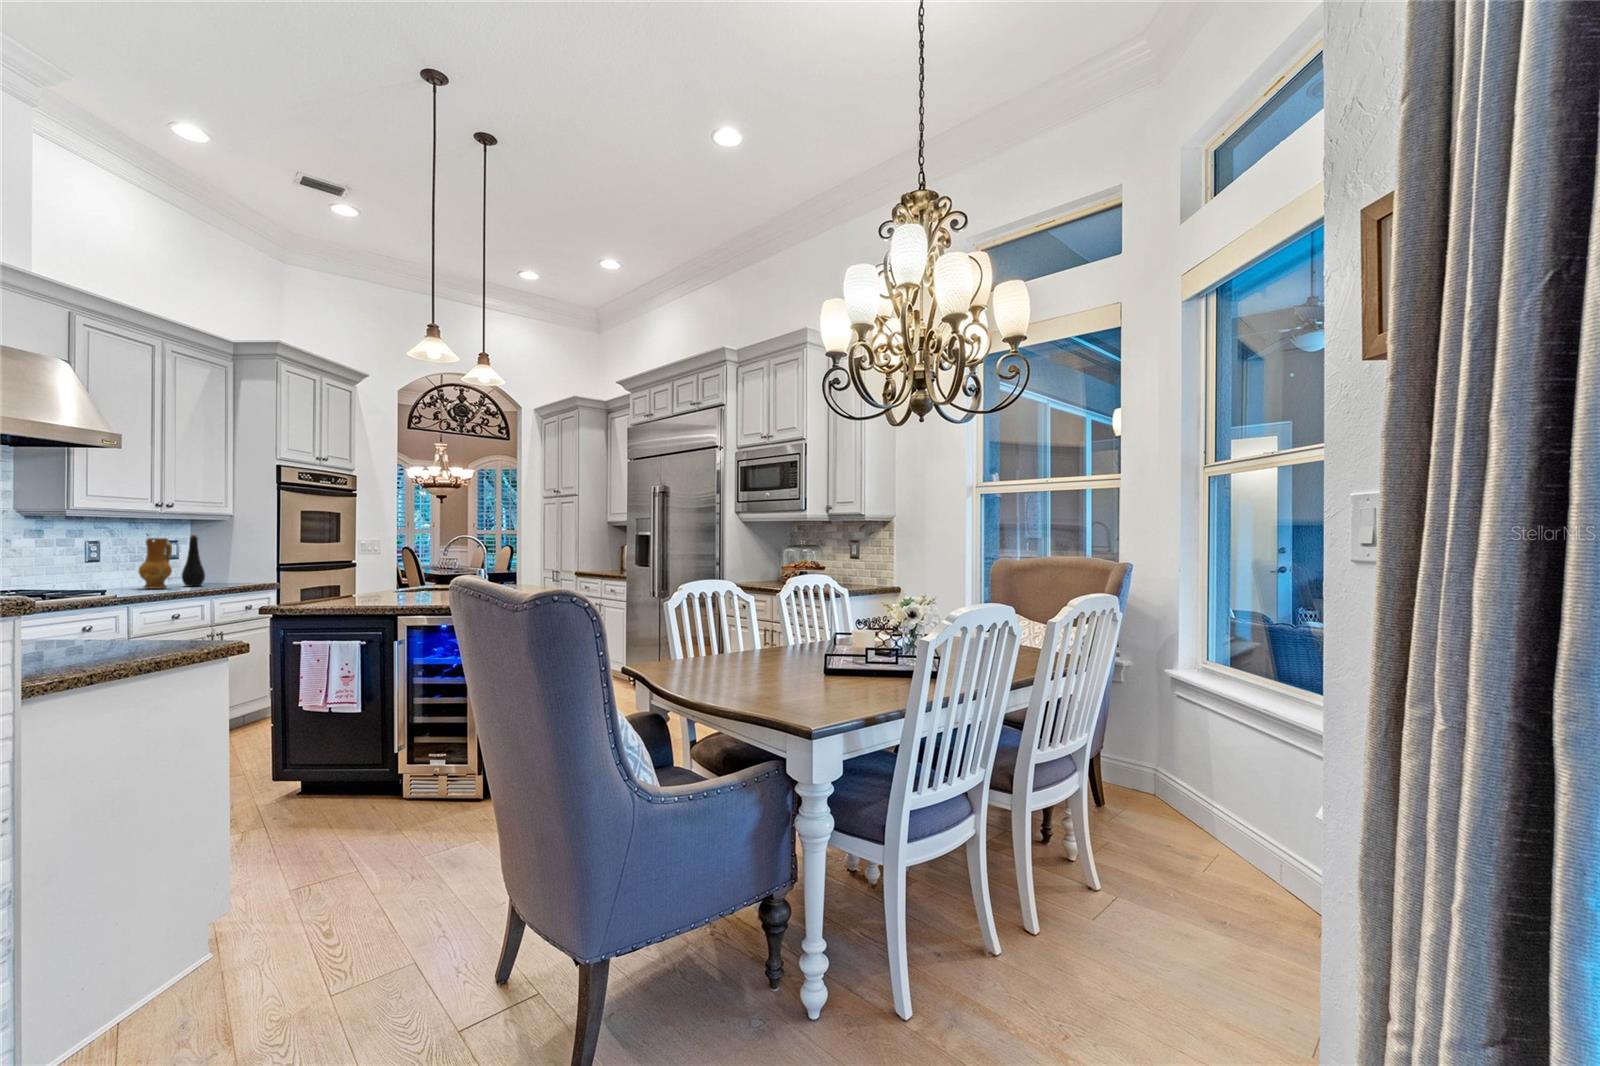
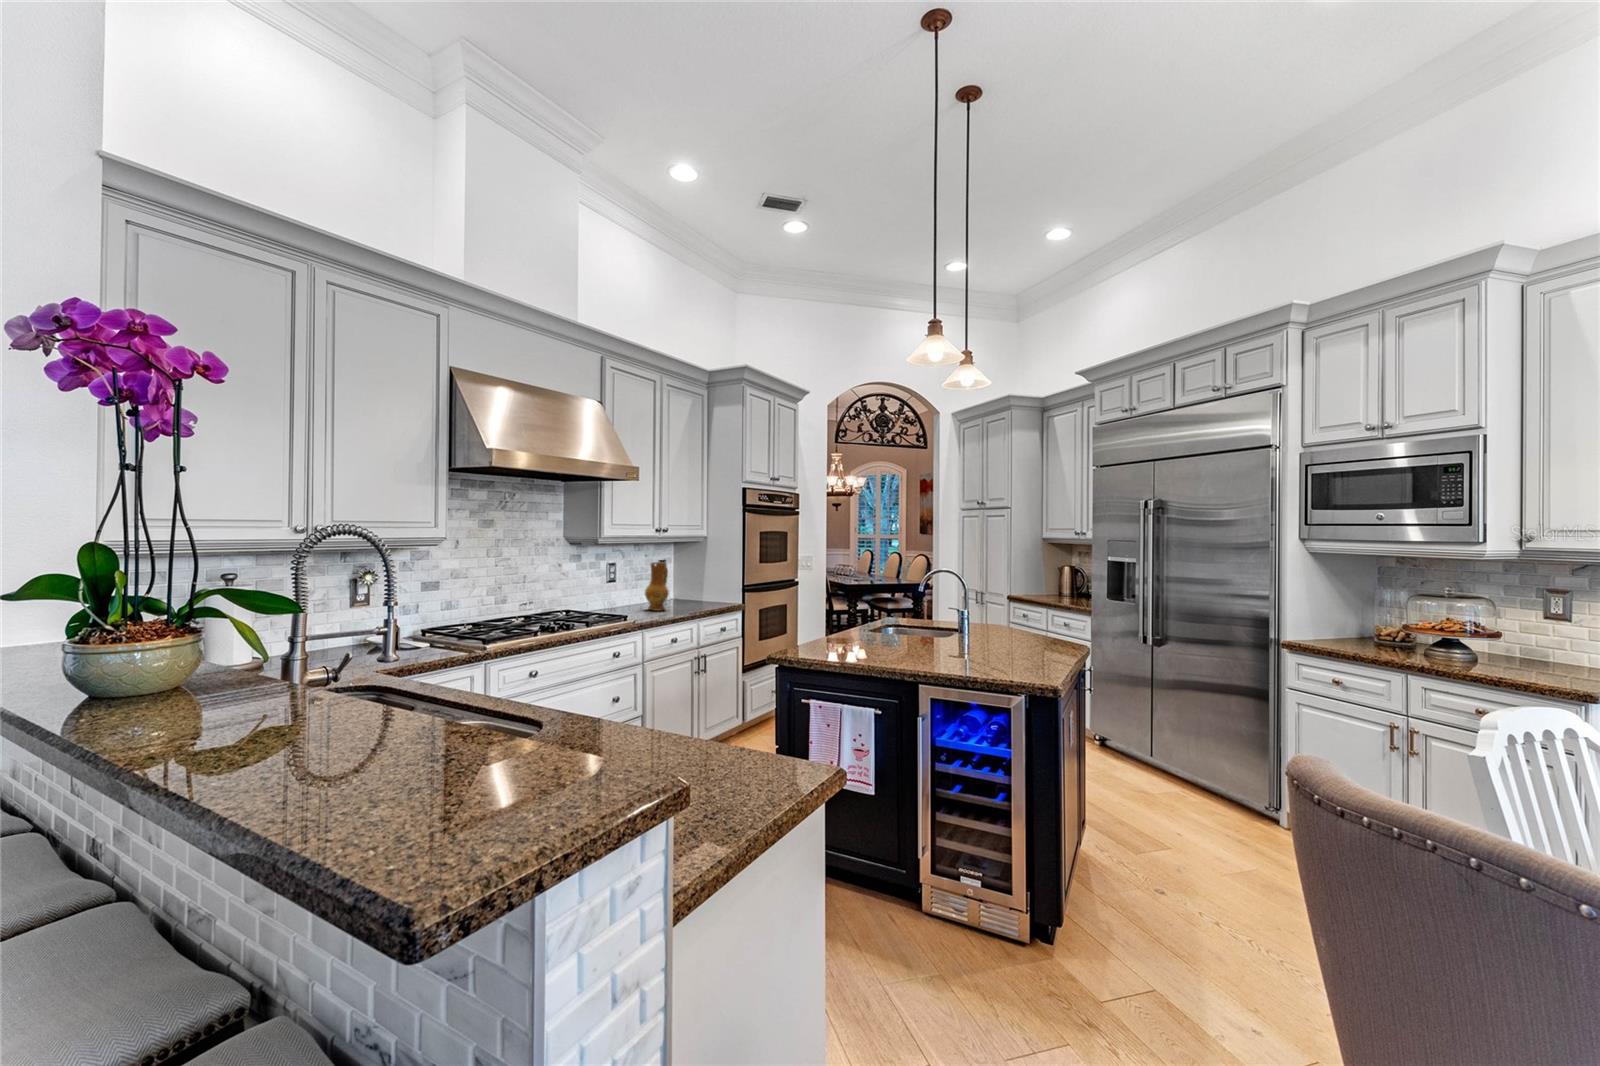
bottle: present [181,535,205,586] -> none [673,558,691,607]

